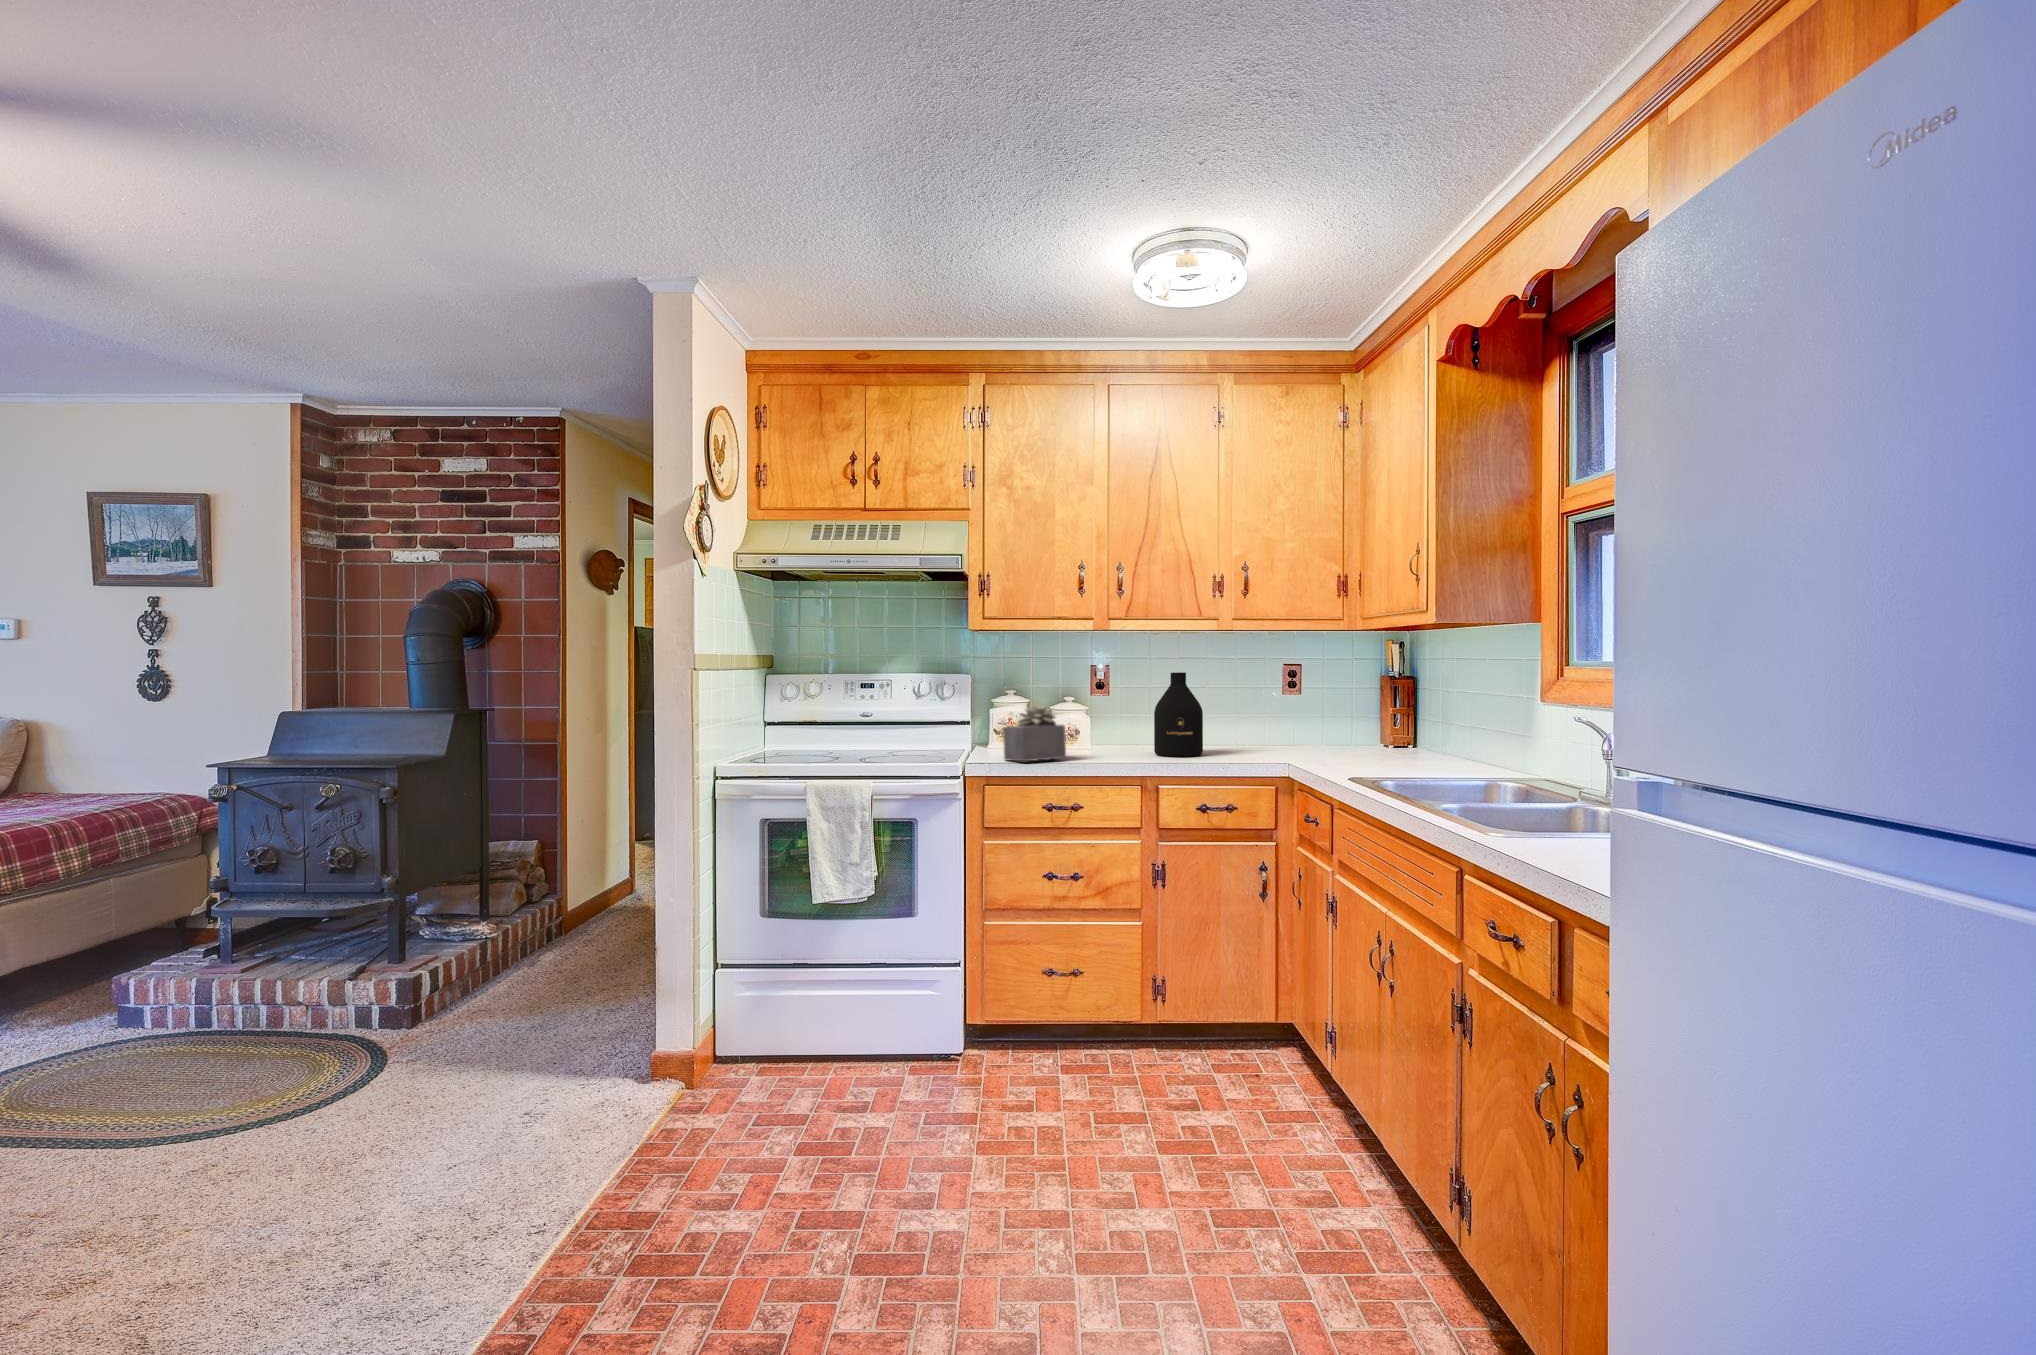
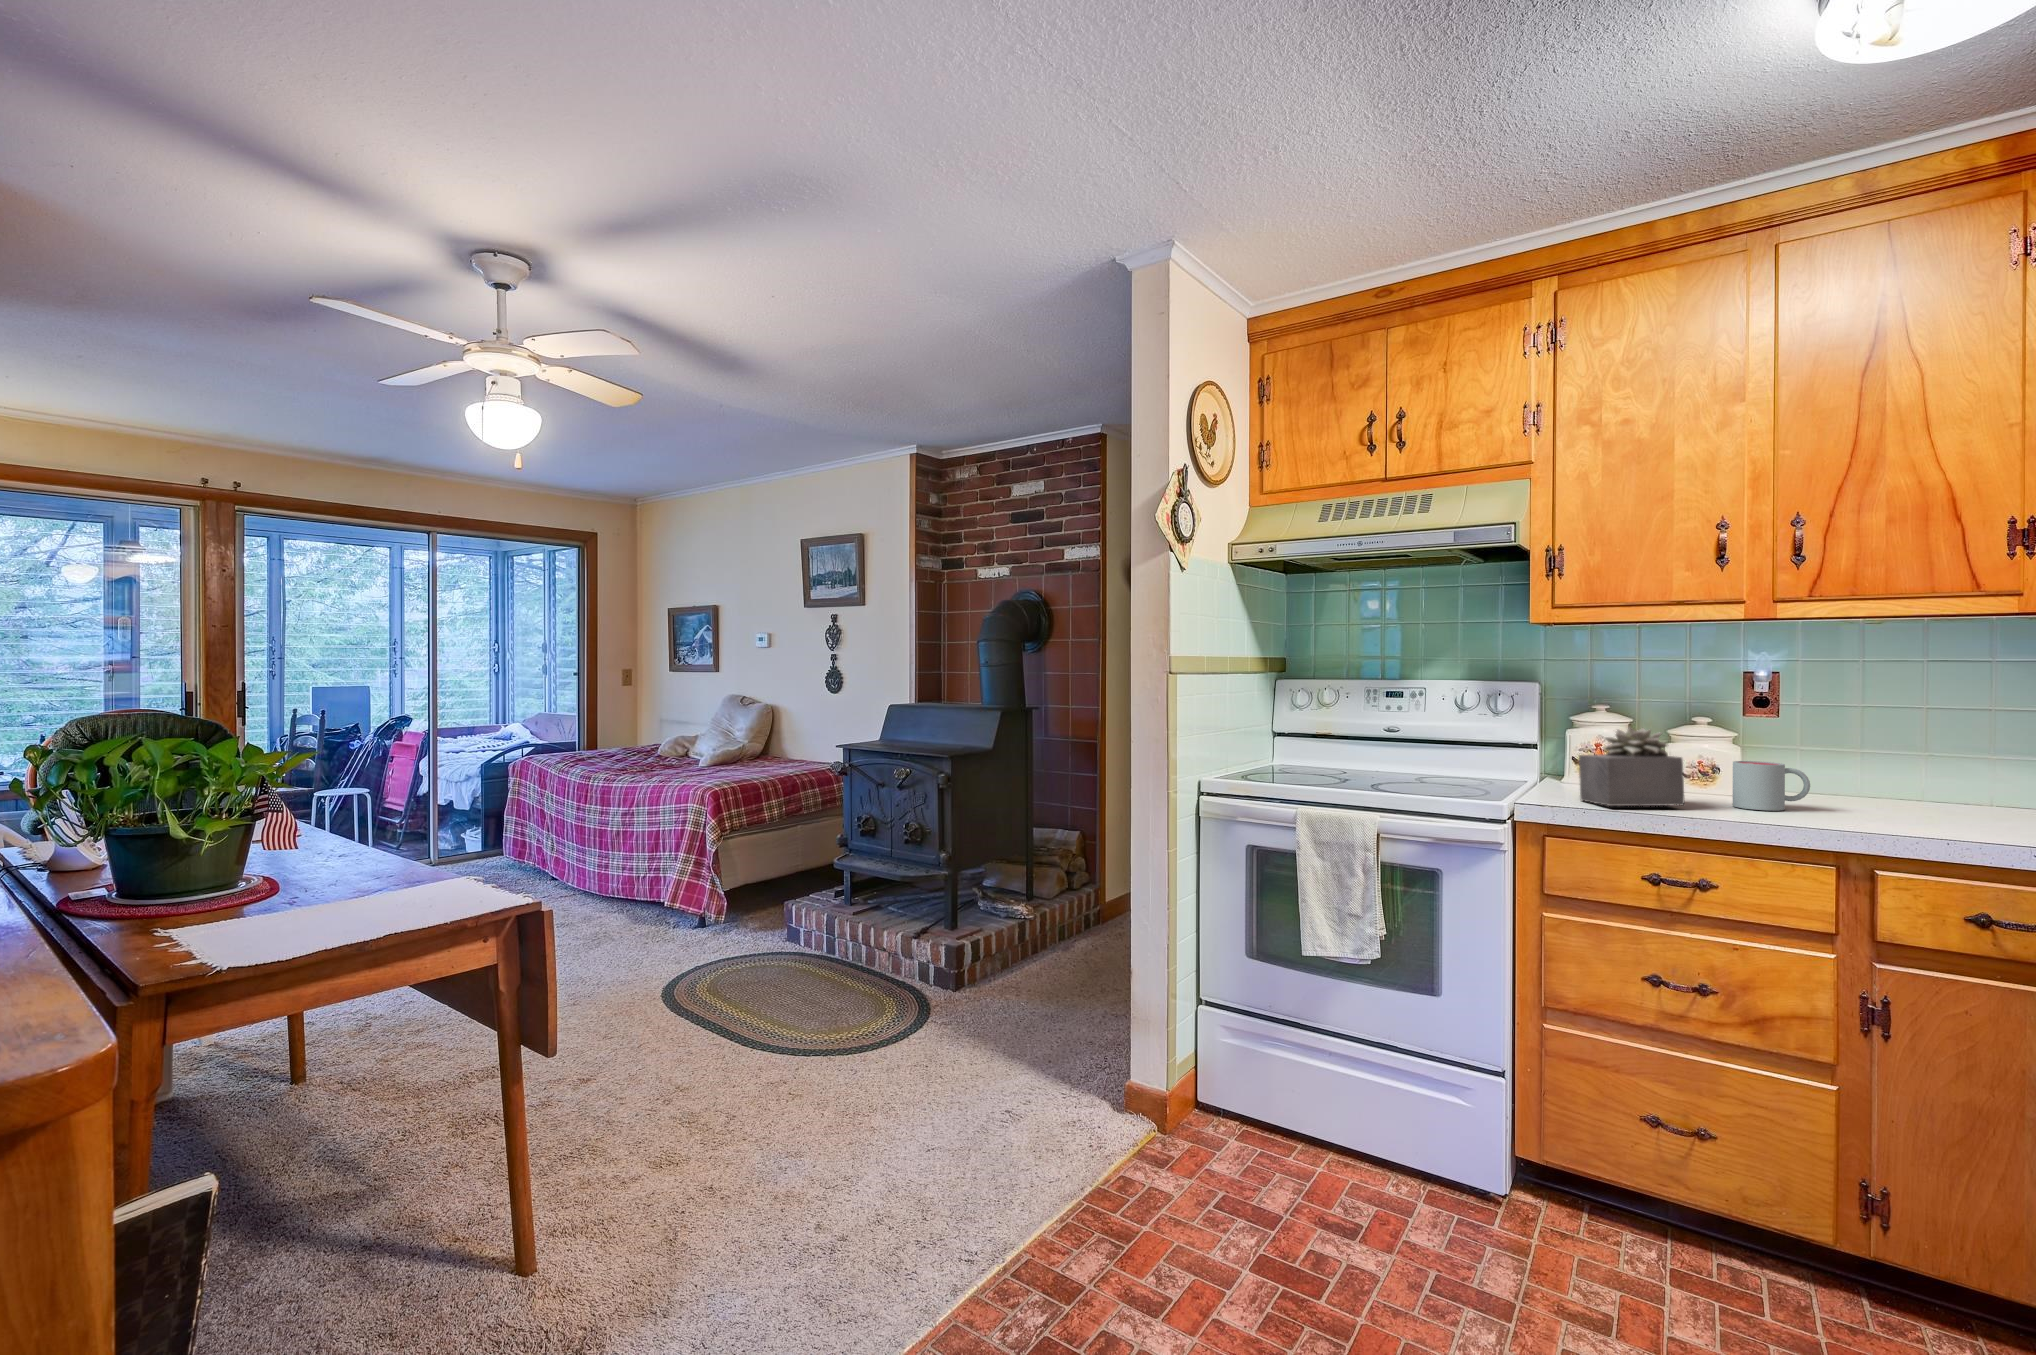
bottle: present [1154,672,1203,757] -> none [1859,684,1966,820]
mug: none [1091,726,1131,758] -> present [1732,761,1810,811]

